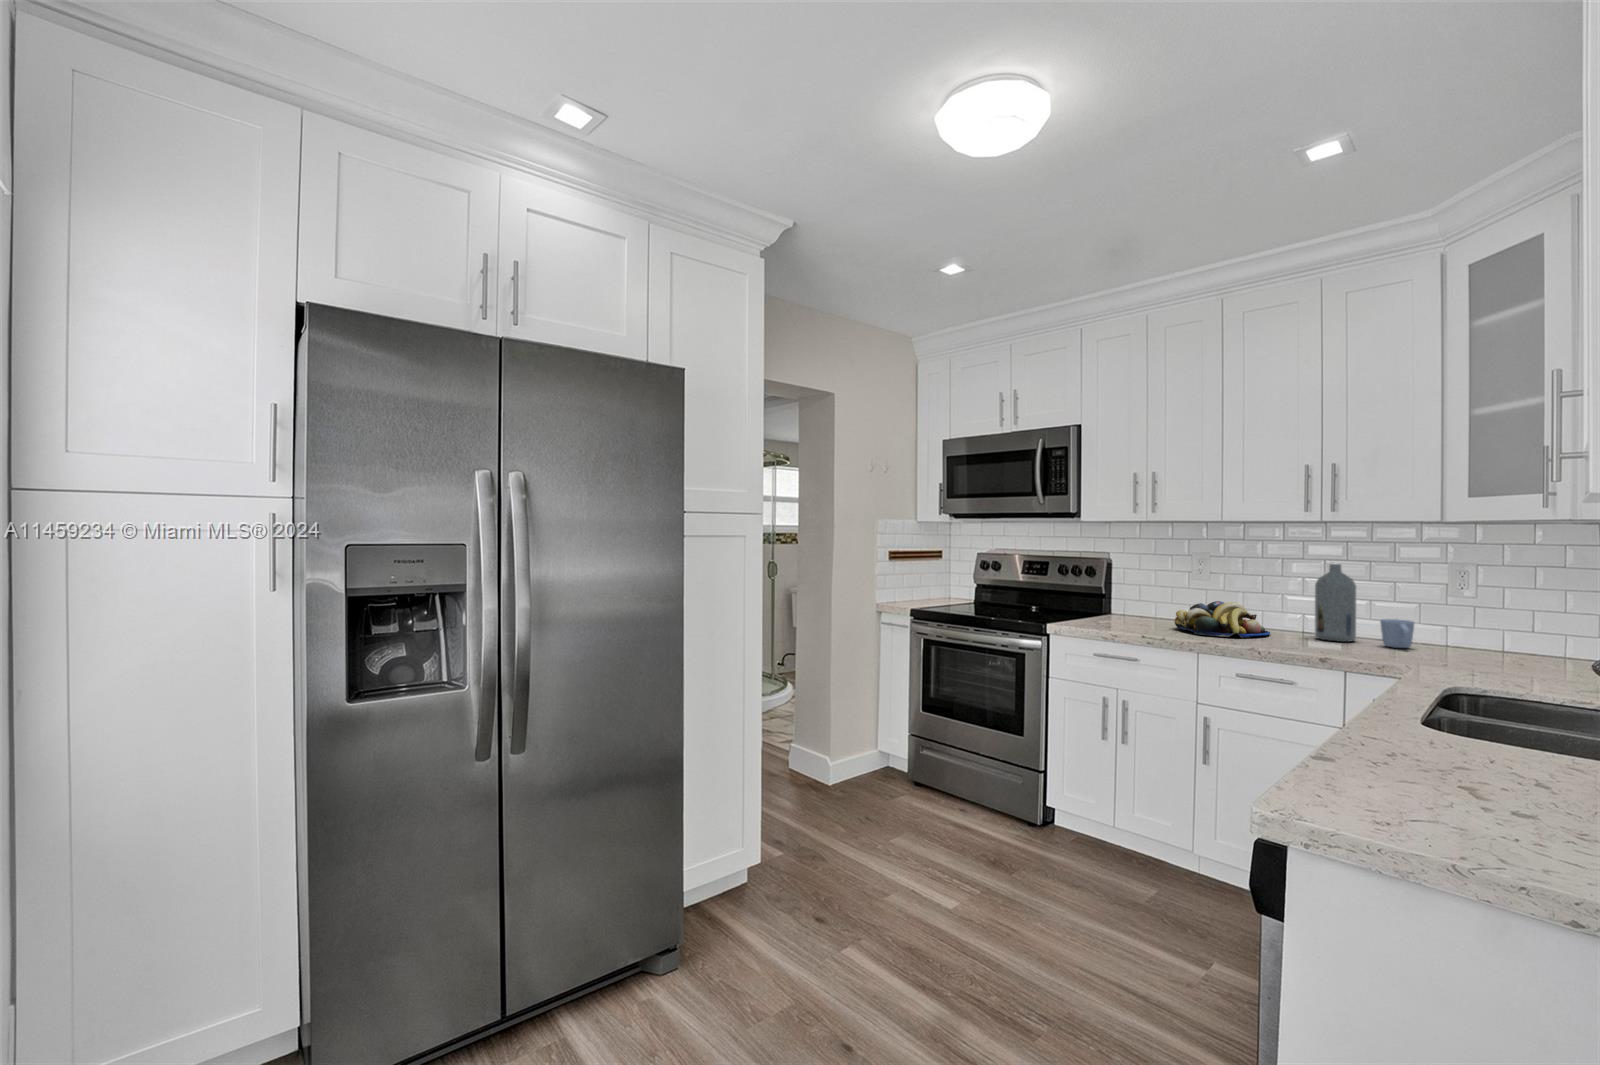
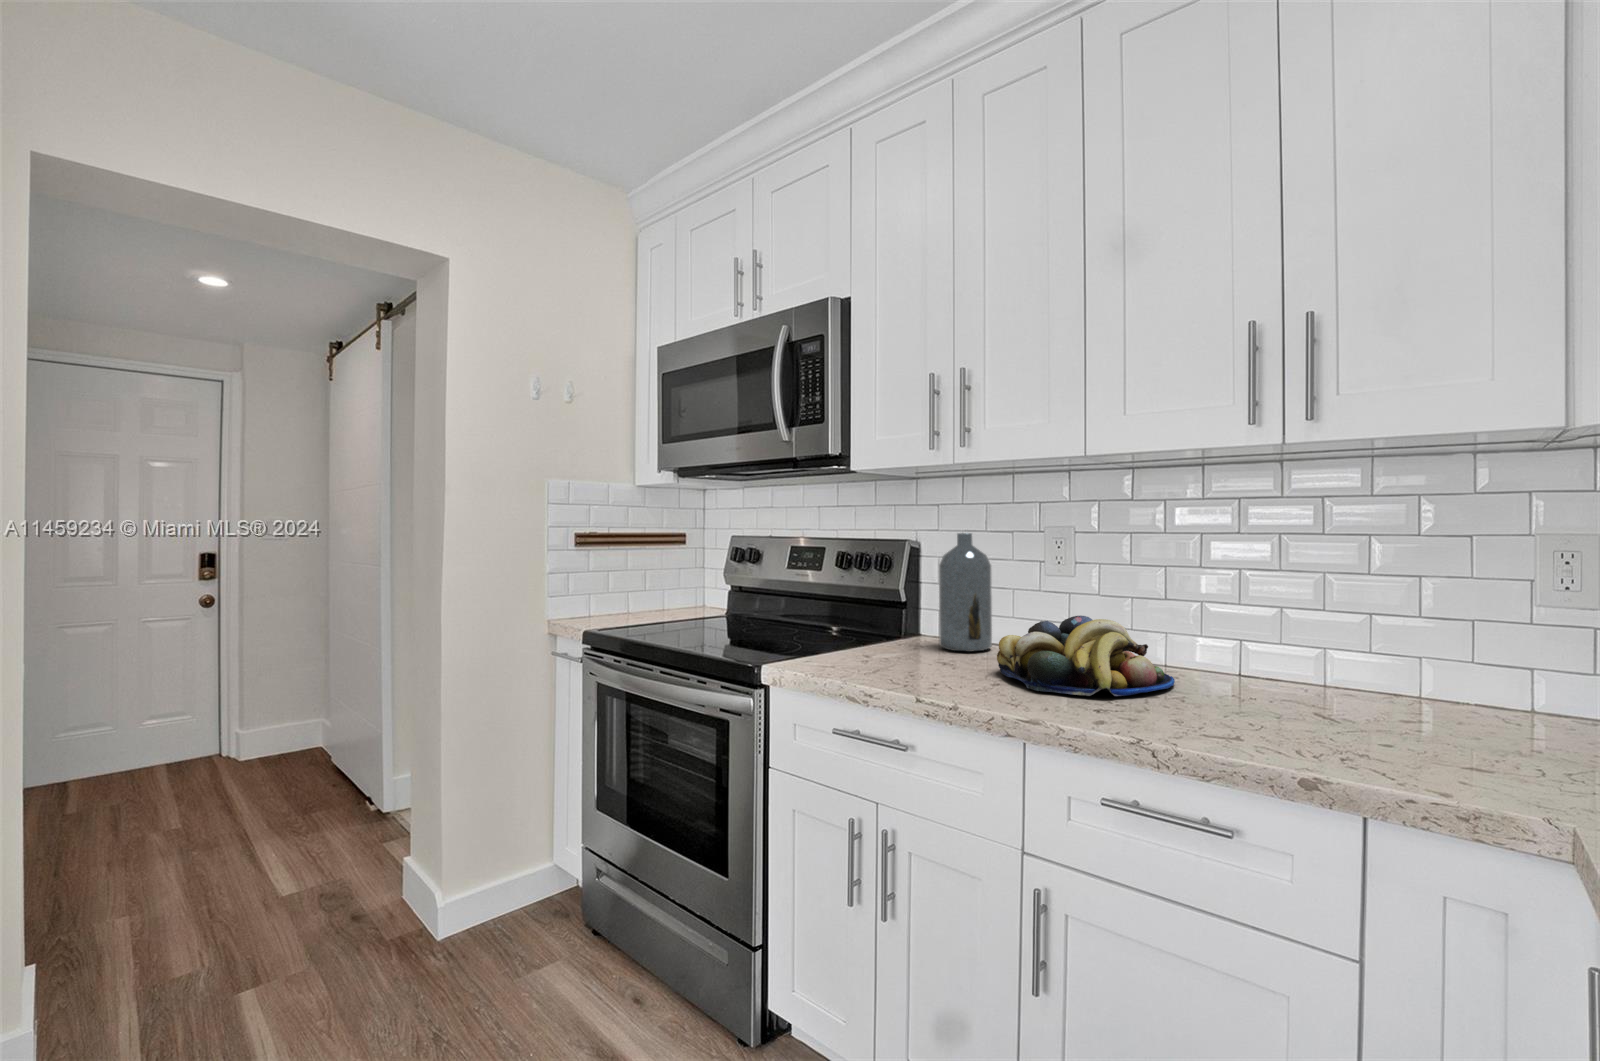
bottle: present [1315,564,1356,642] -> present [939,533,992,652]
mug: present [1380,619,1414,648] -> none [1402,656,1480,724]

